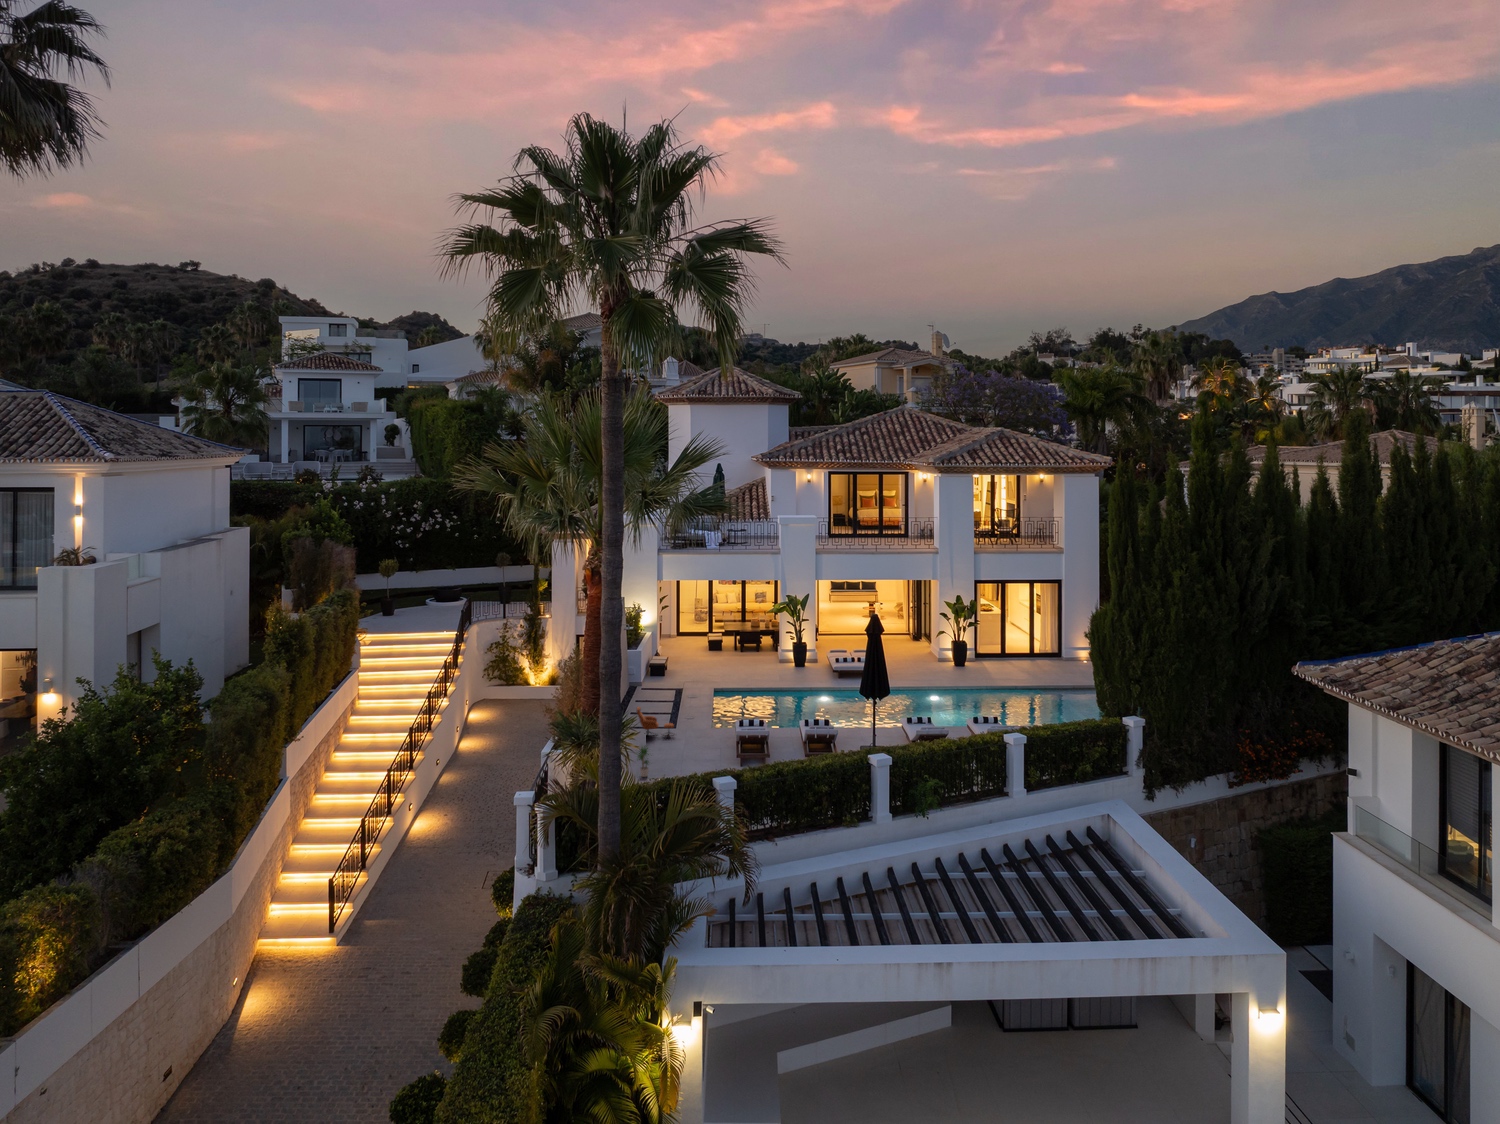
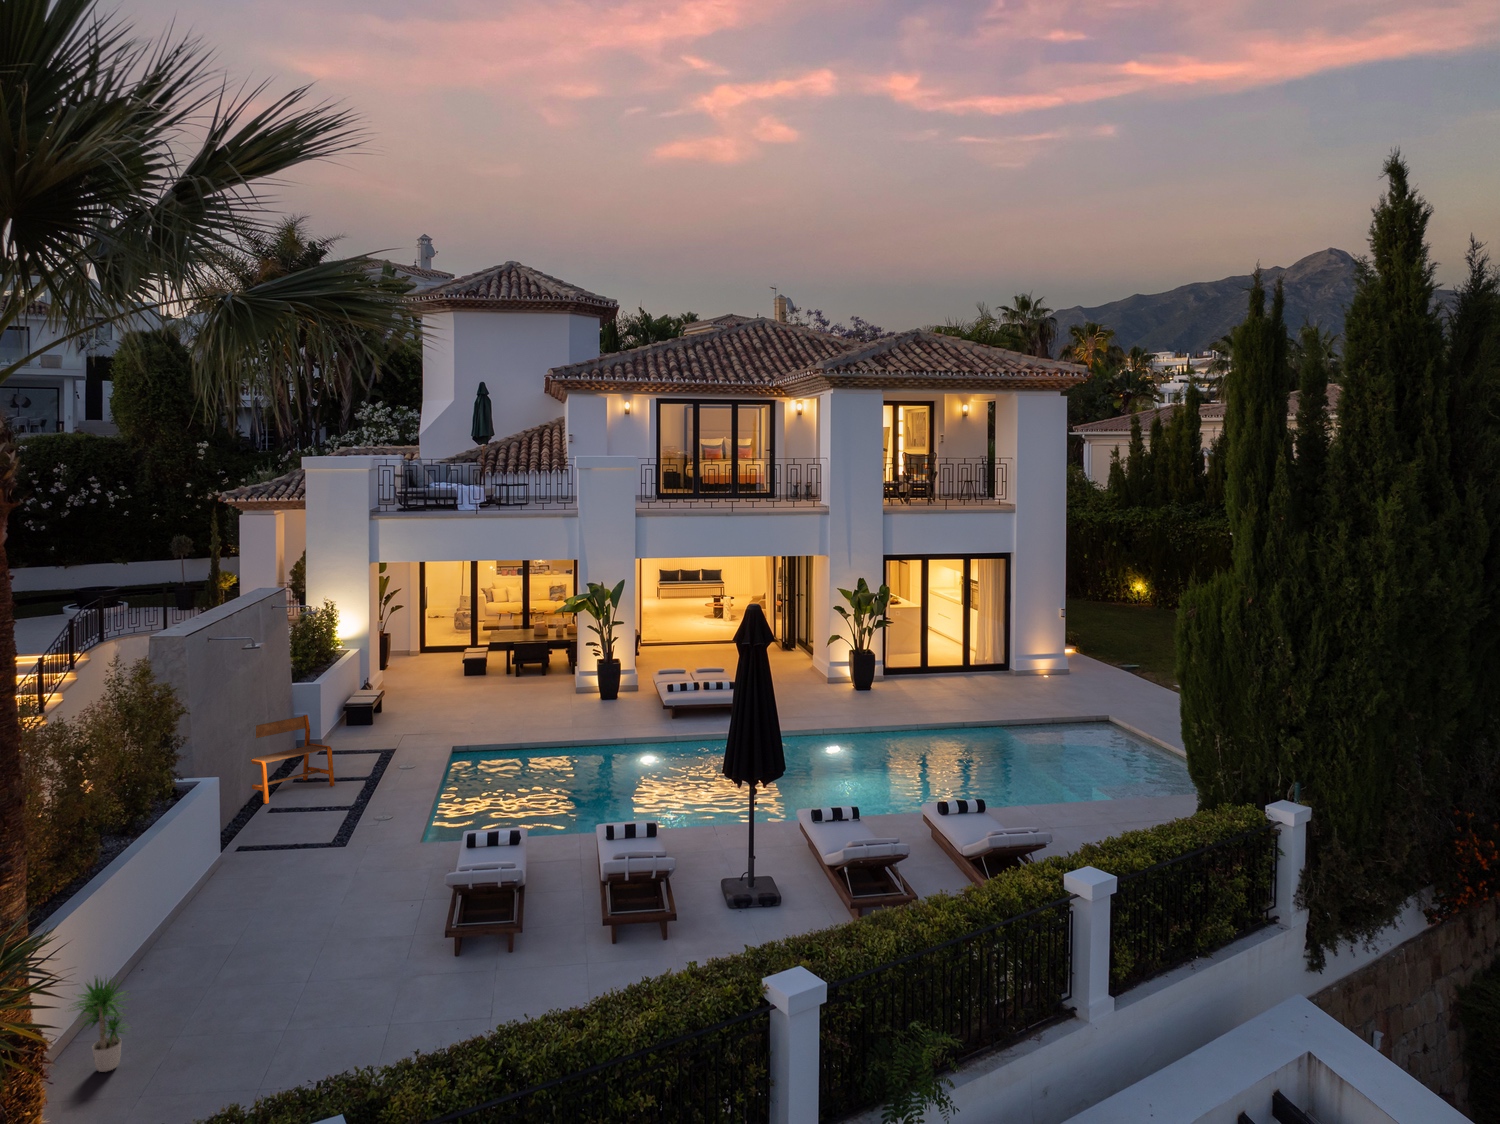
bench: none [625,667,666,709] -> present [250,715,334,804]
lounge chair: present [637,707,674,734] -> none [203,819,304,893]

